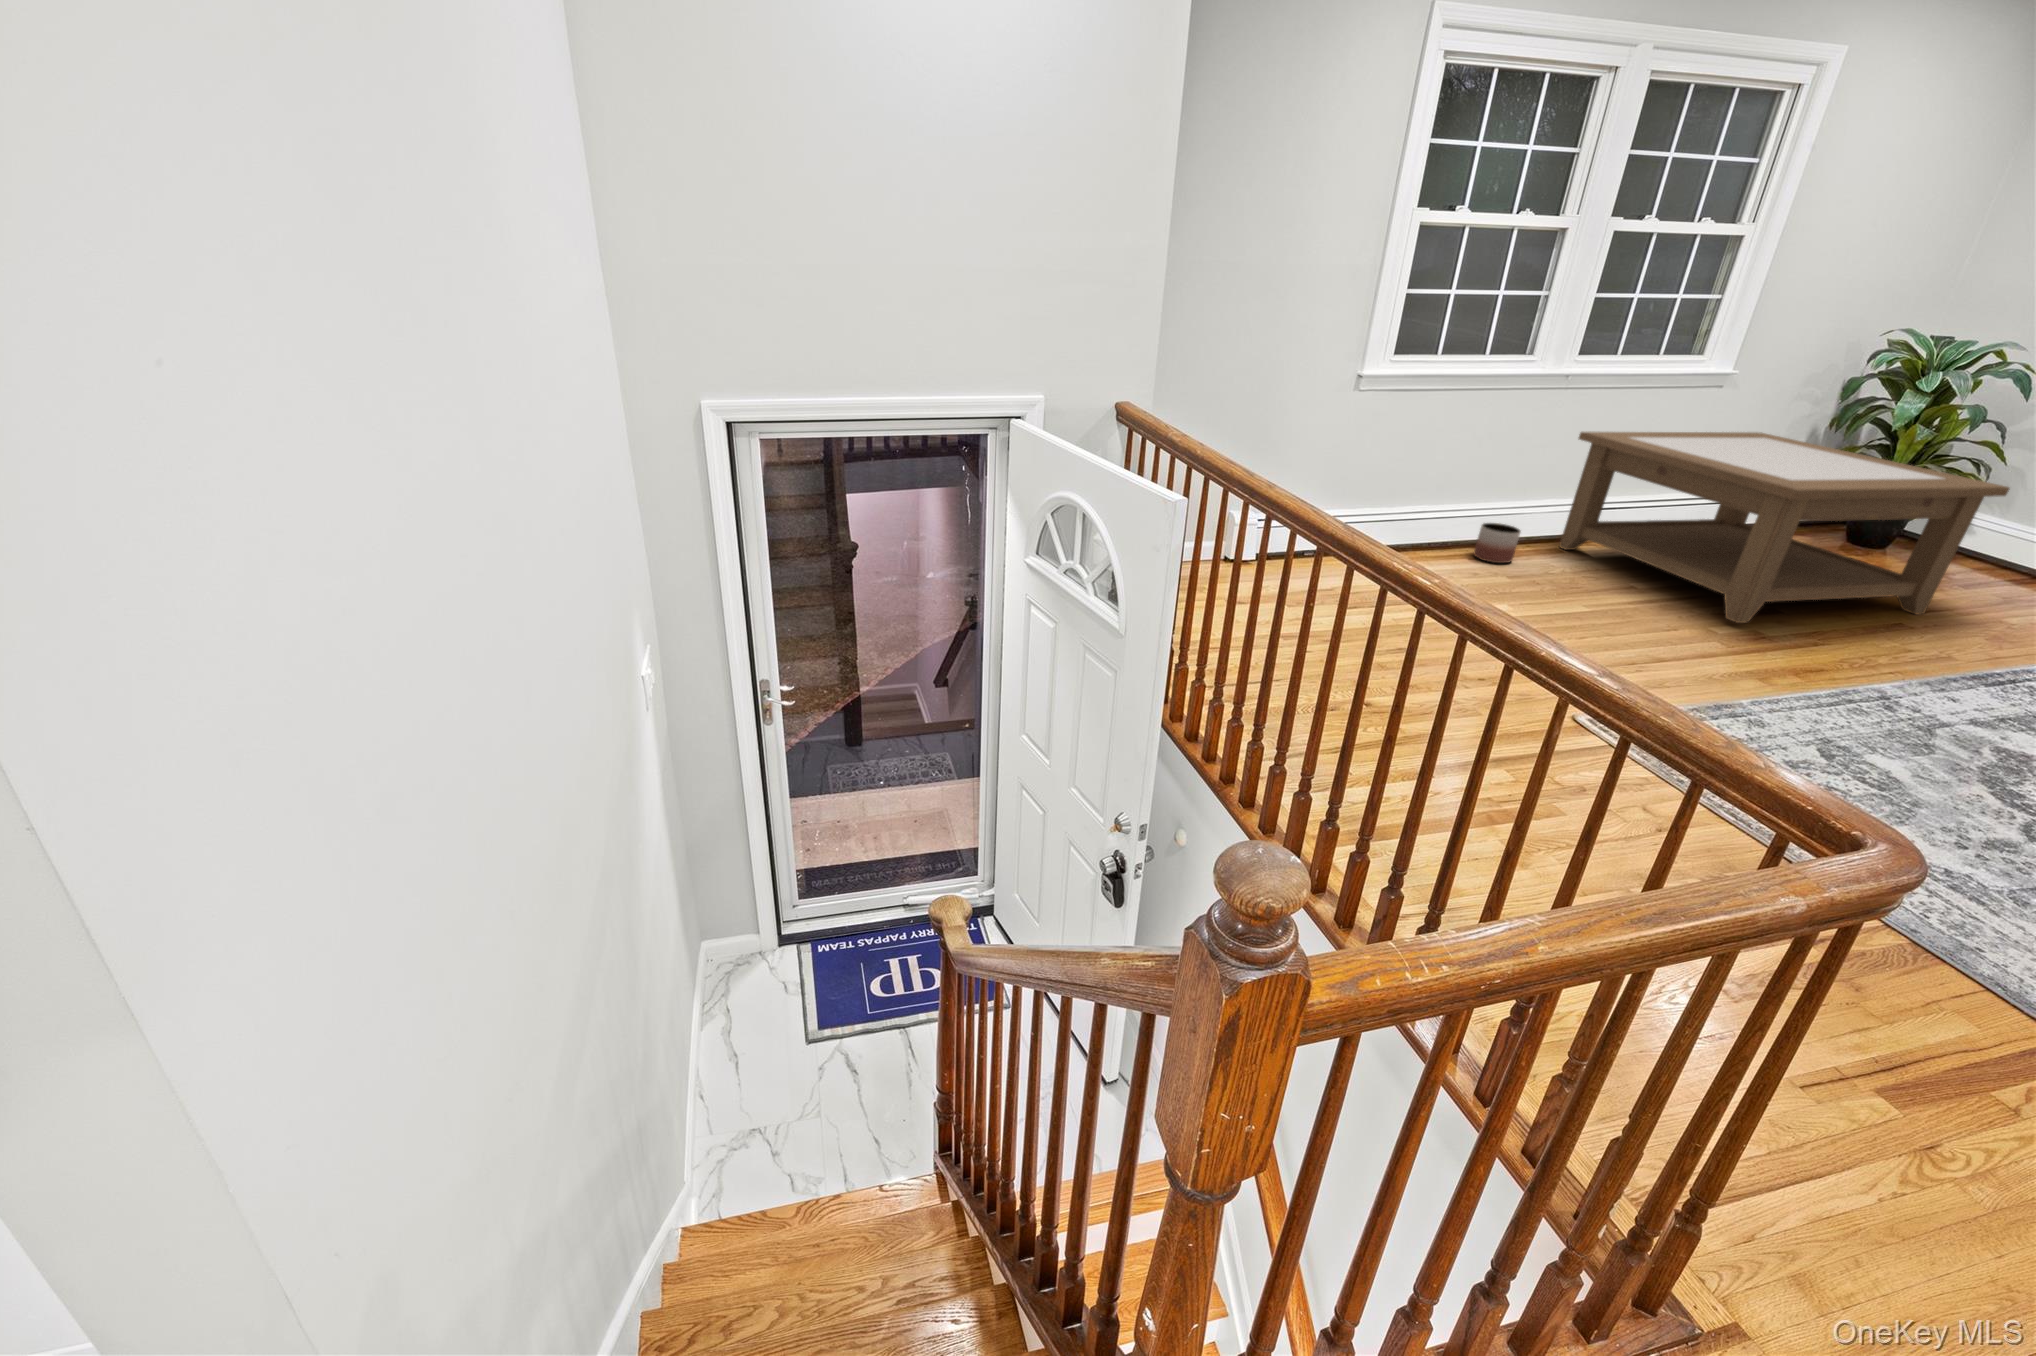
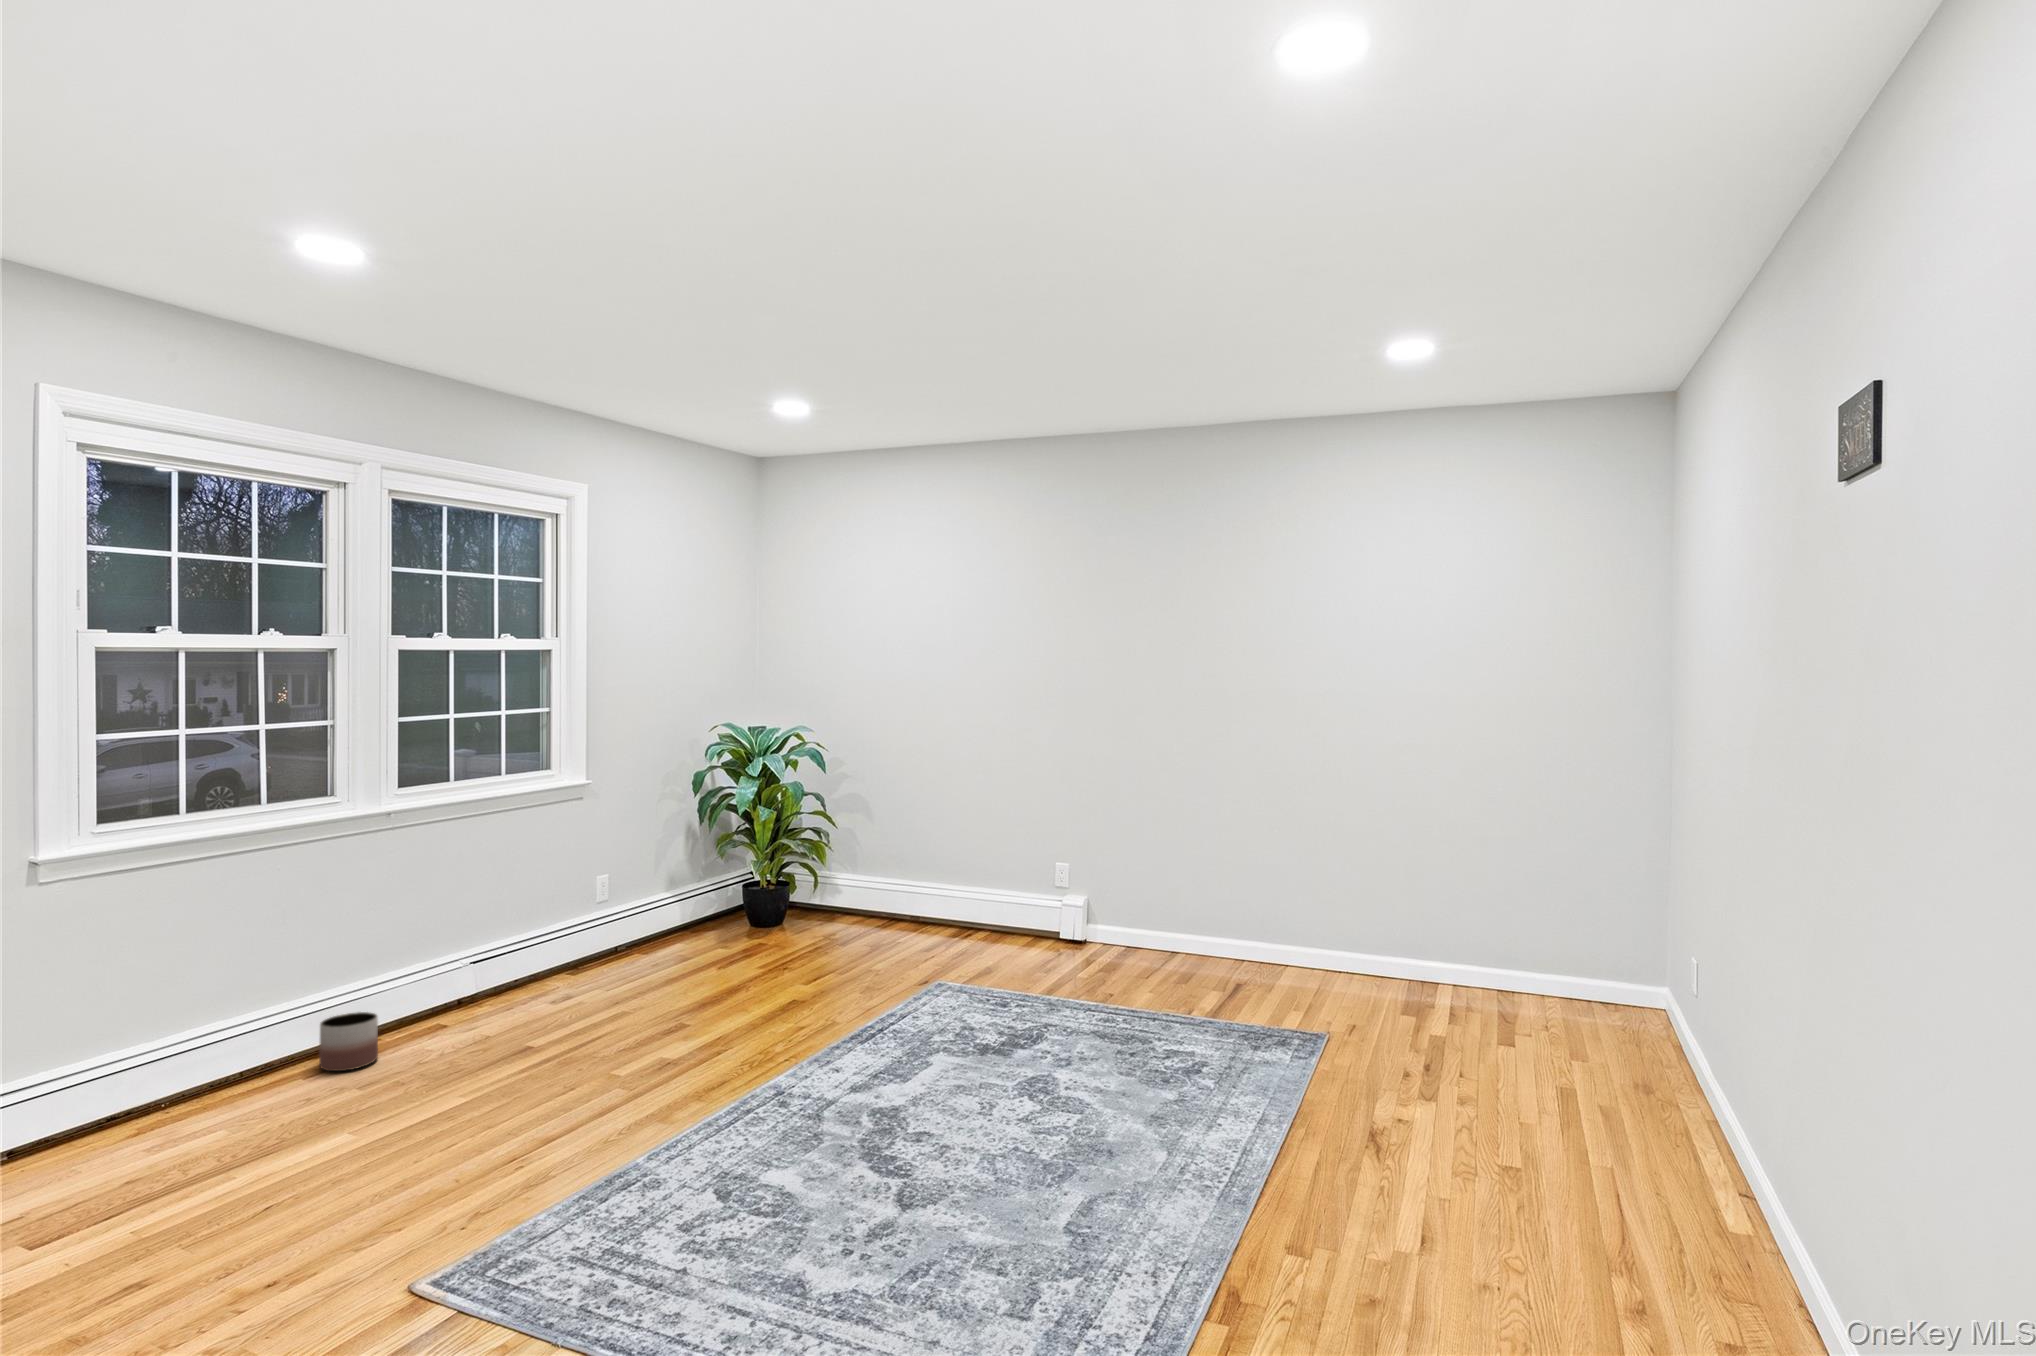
coffee table: present [1559,432,2010,623] -> none [430,837,827,1055]

